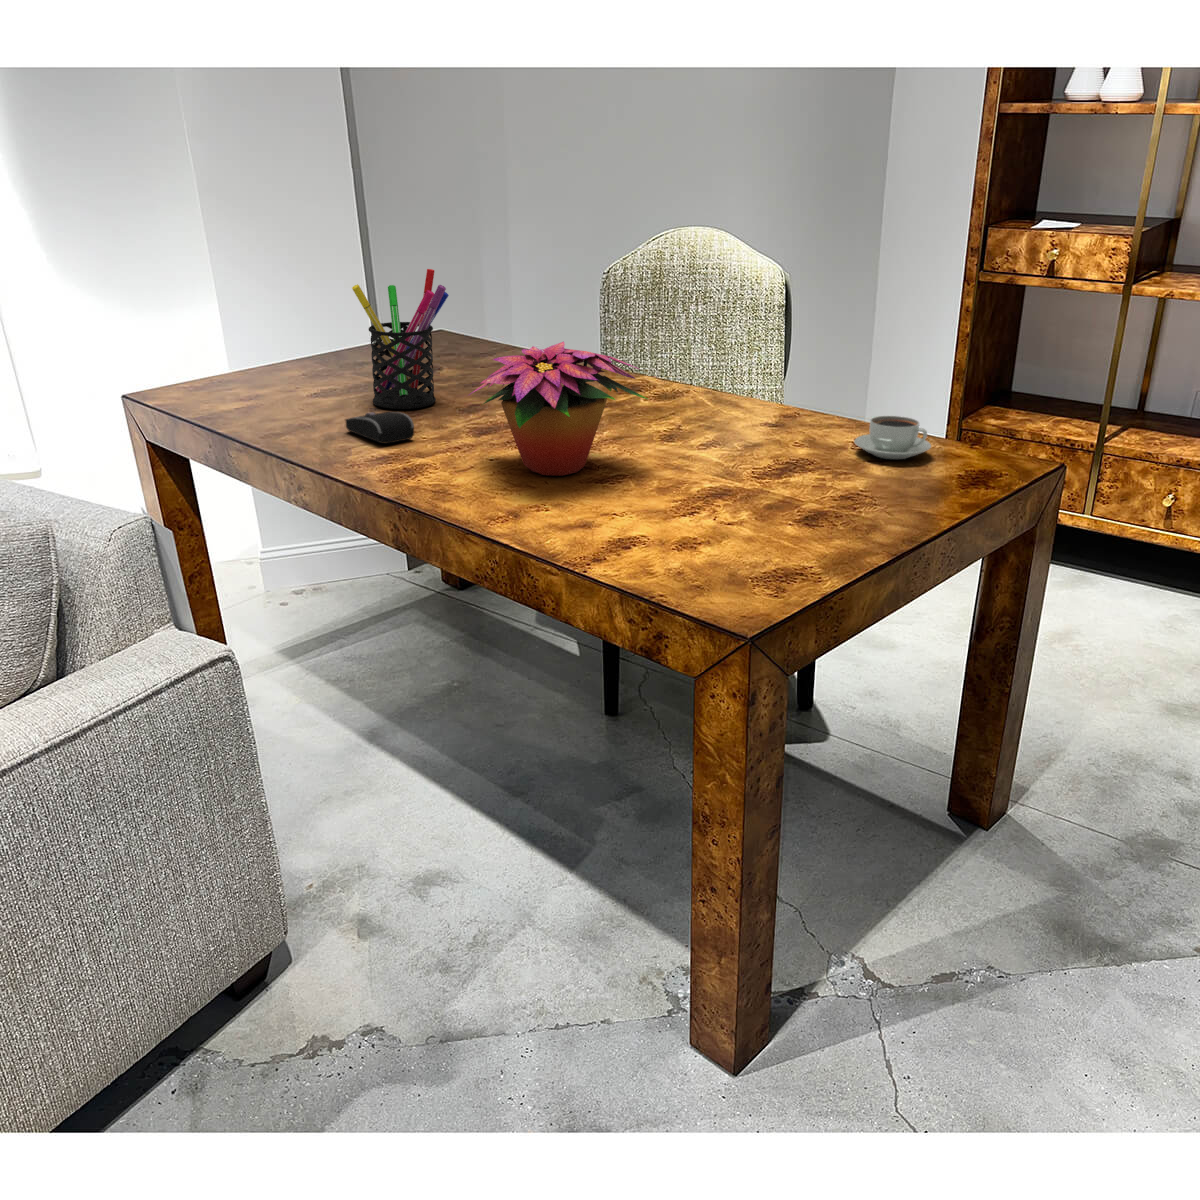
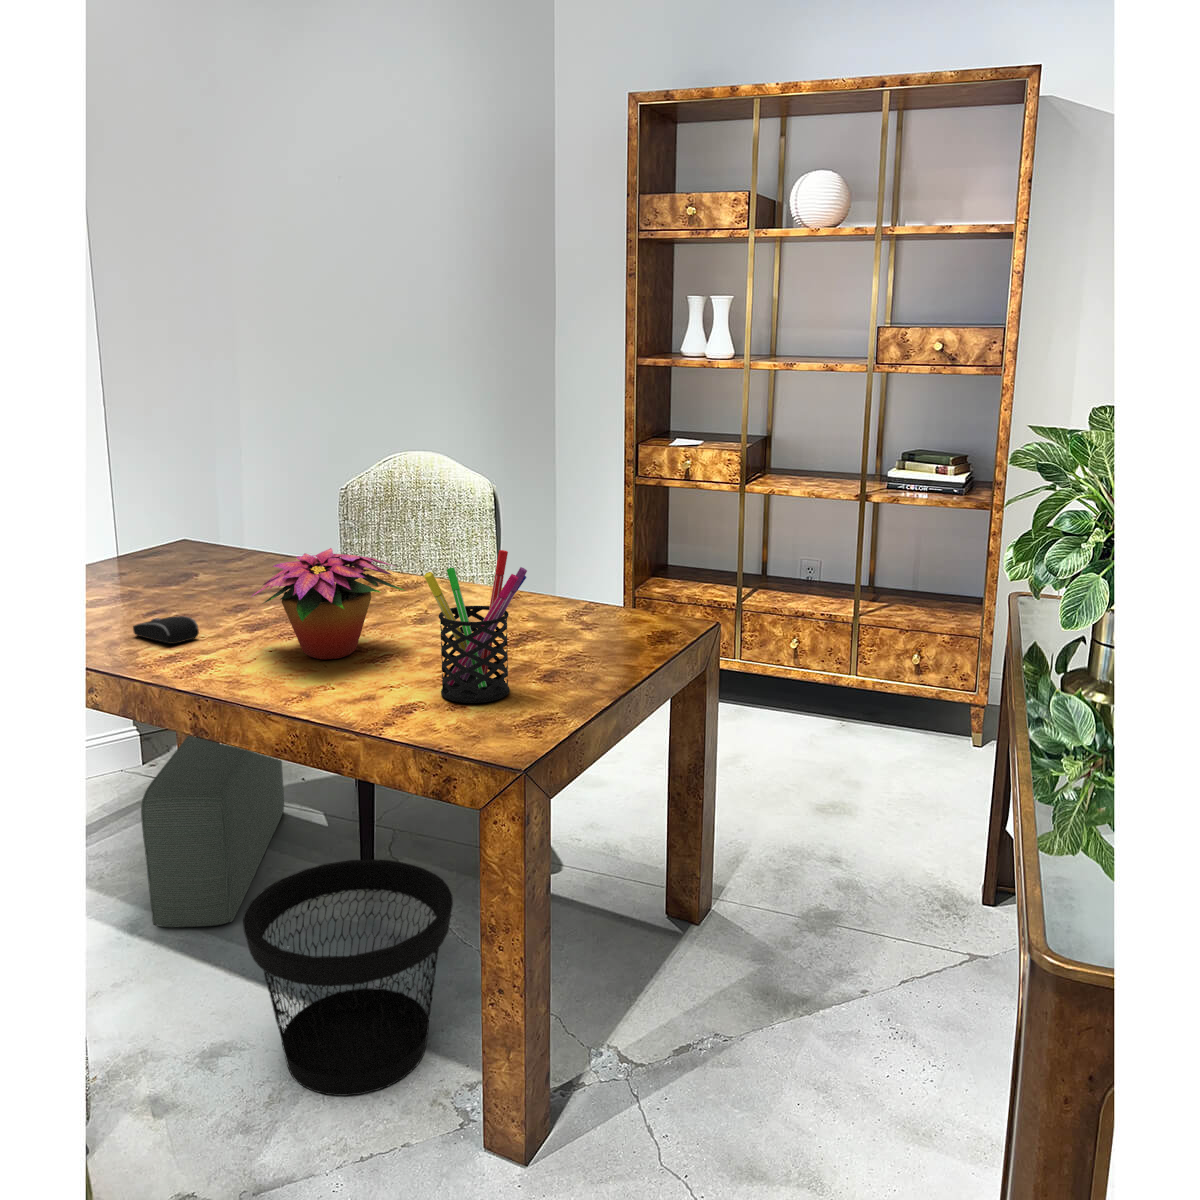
pen holder: present [352,269,449,409] -> present [424,550,527,703]
coffee cup: present [854,416,931,459] -> none [570,591,629,625]
pouf: none [352,520,516,761] -> present [141,736,284,927]
wastebasket: none [434,711,672,971] -> present [243,859,453,1096]

